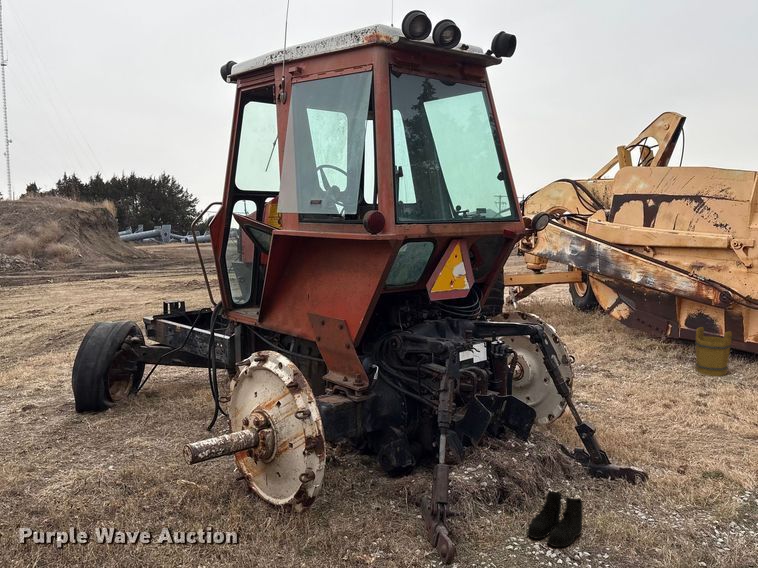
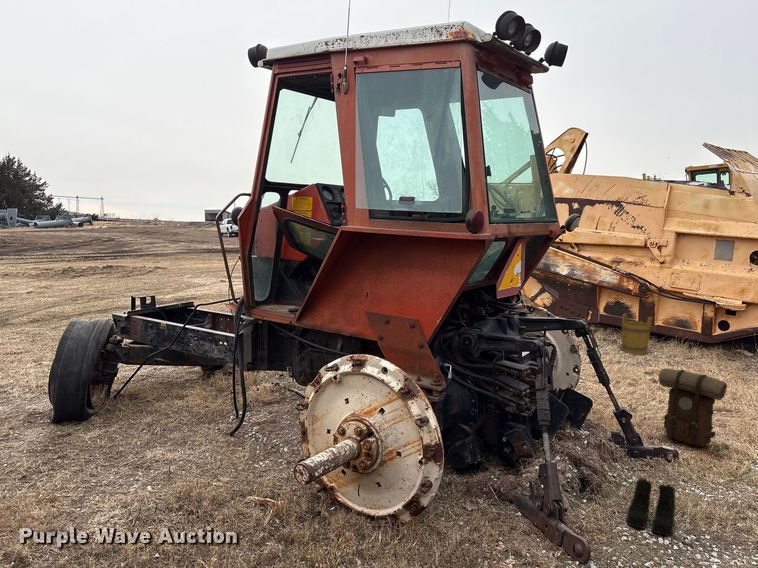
backpack: none [646,384,715,472] -> present [658,369,727,447]

